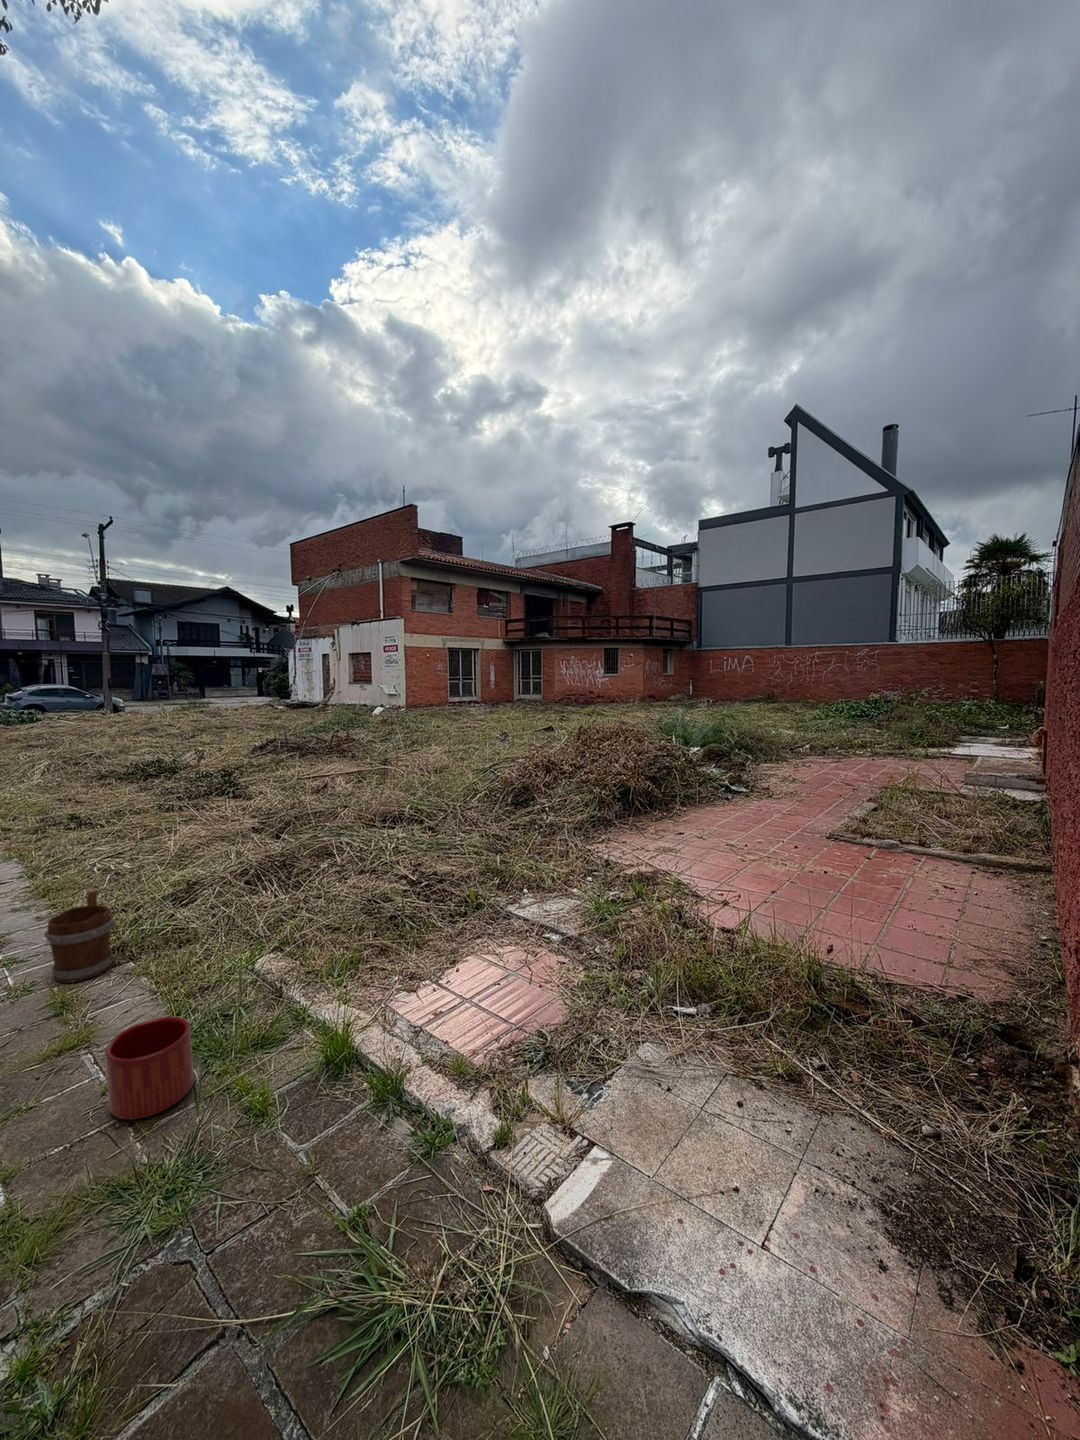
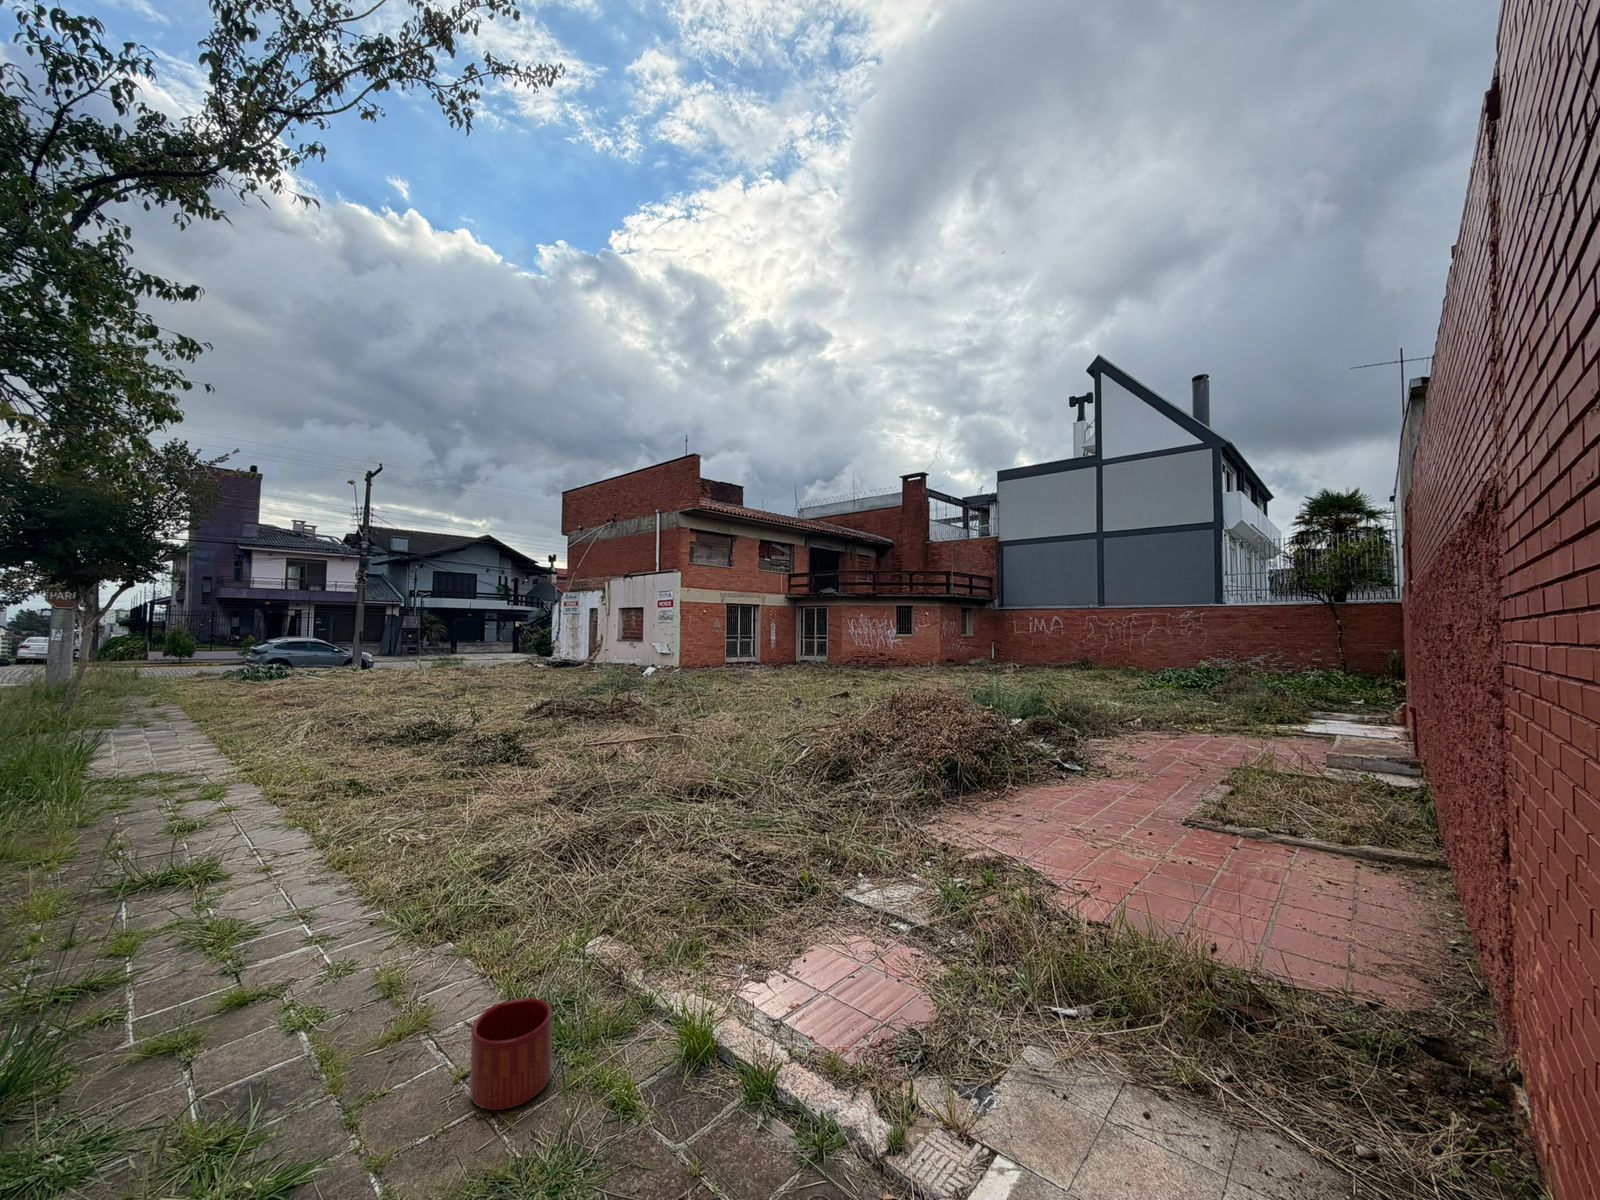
bucket: present [44,891,115,983] -> none [378,863,447,962]

